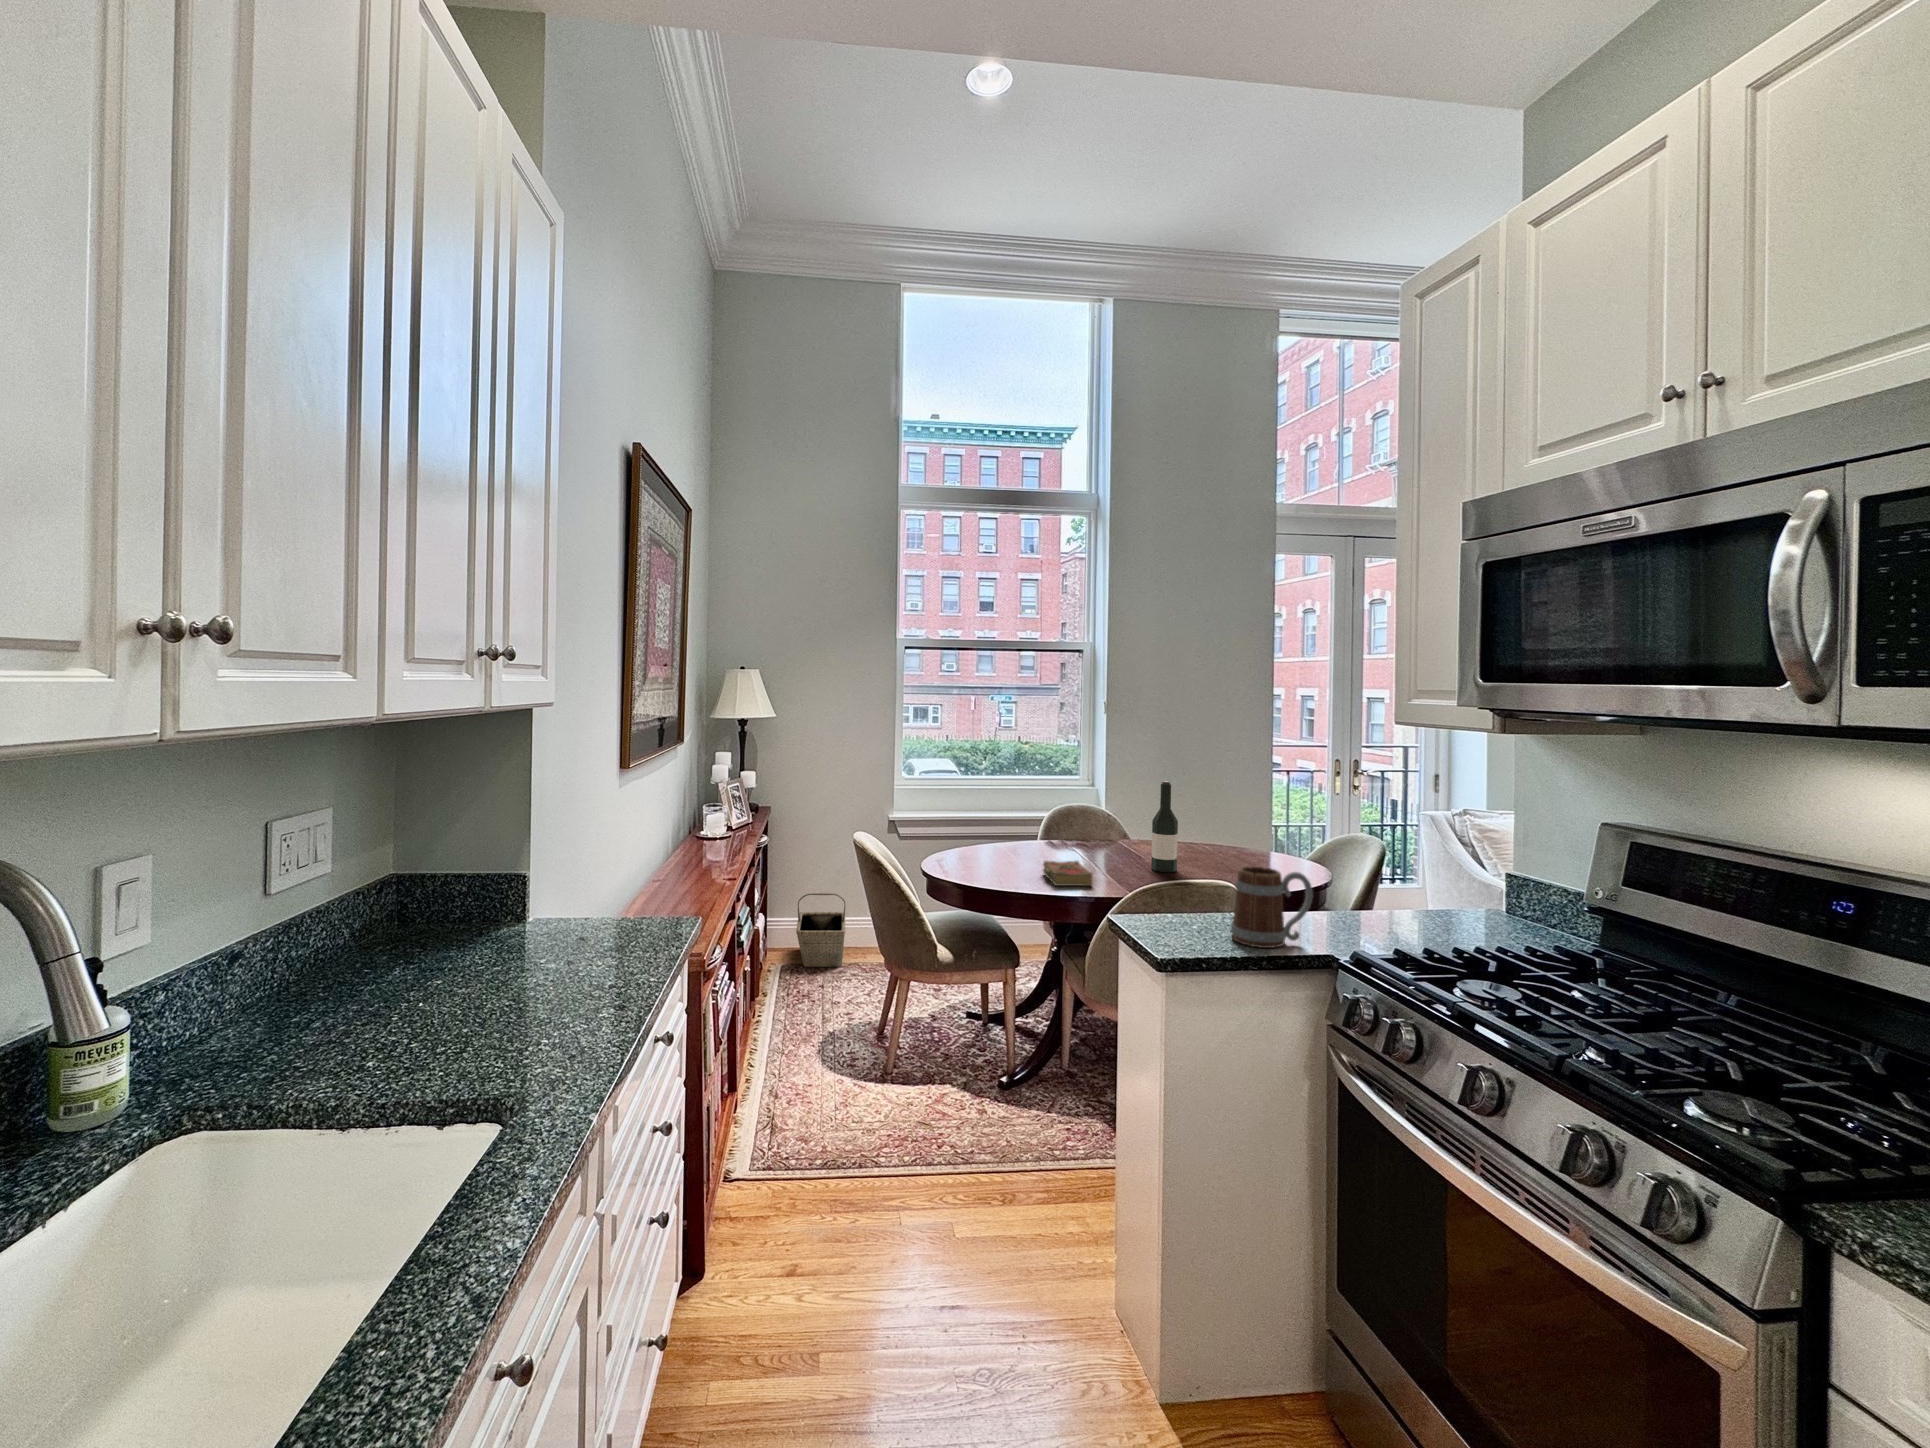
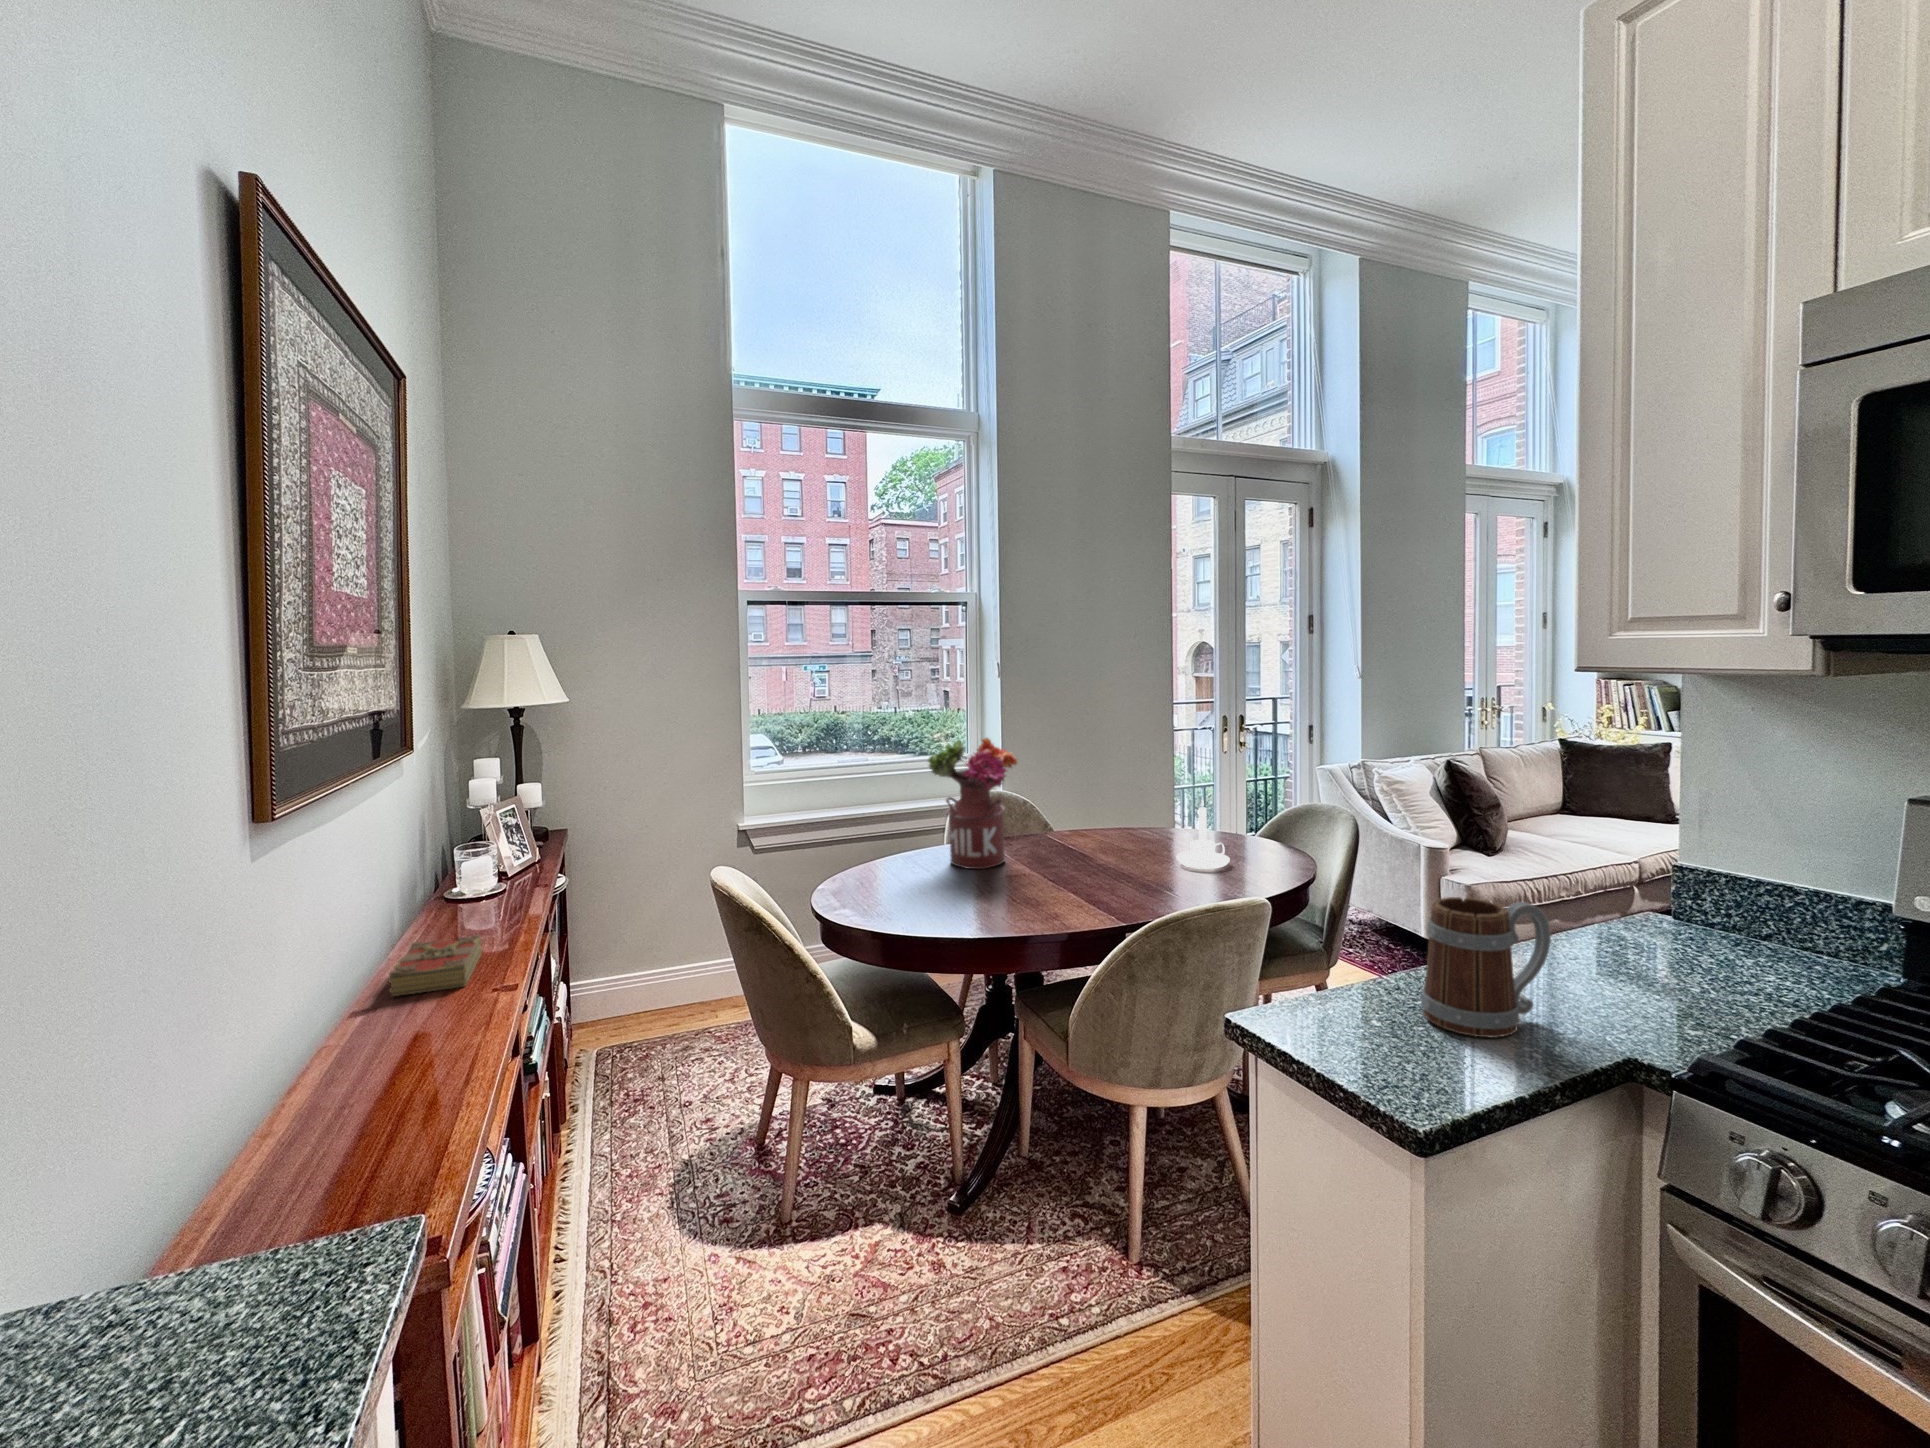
flower arrangement: none [1016,759,1085,856] -> present [928,738,1017,869]
wine bottle: present [1151,781,1178,872] -> none [1118,758,1151,878]
candle holder: none [1203,817,1246,872] -> present [1176,798,1230,869]
book: present [1043,861,1093,886] -> present [389,934,482,996]
basket: present [796,893,845,967] -> none [614,939,686,1046]

